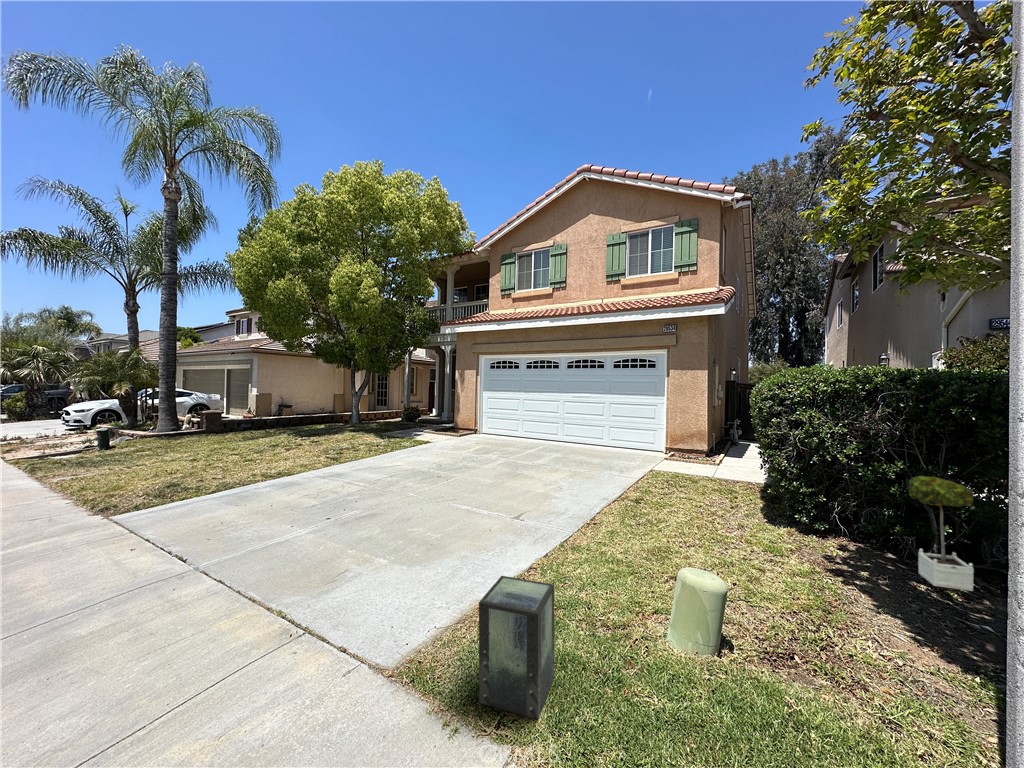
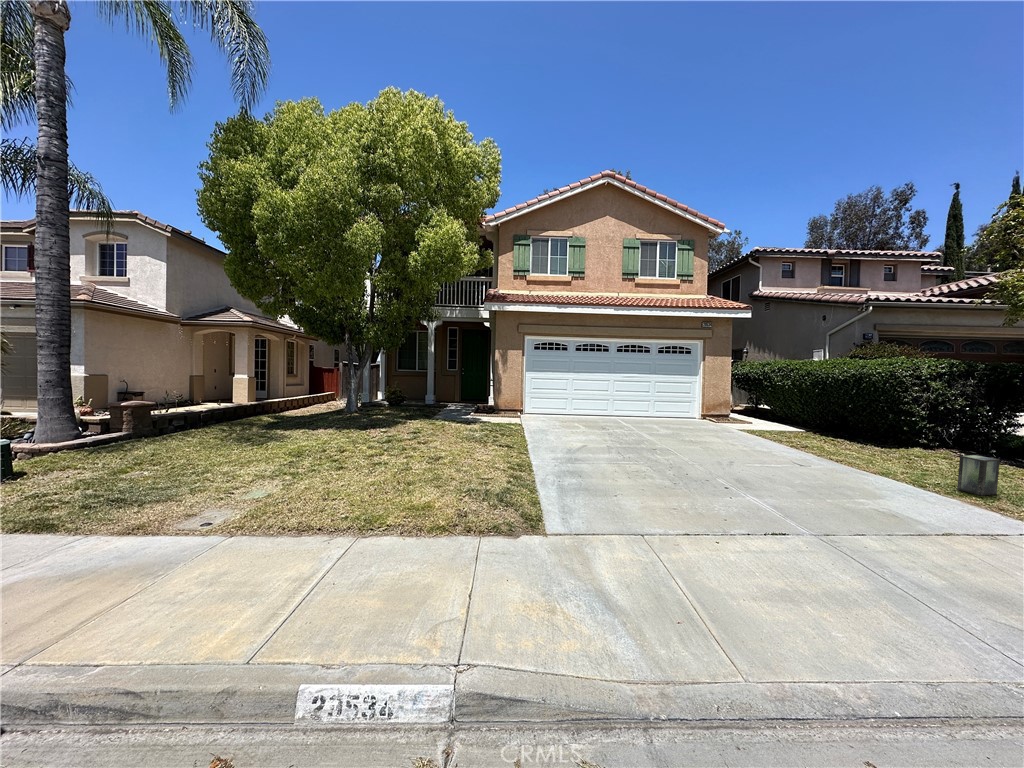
potted tree: present [908,476,974,591] -> none [934,410,959,452]

